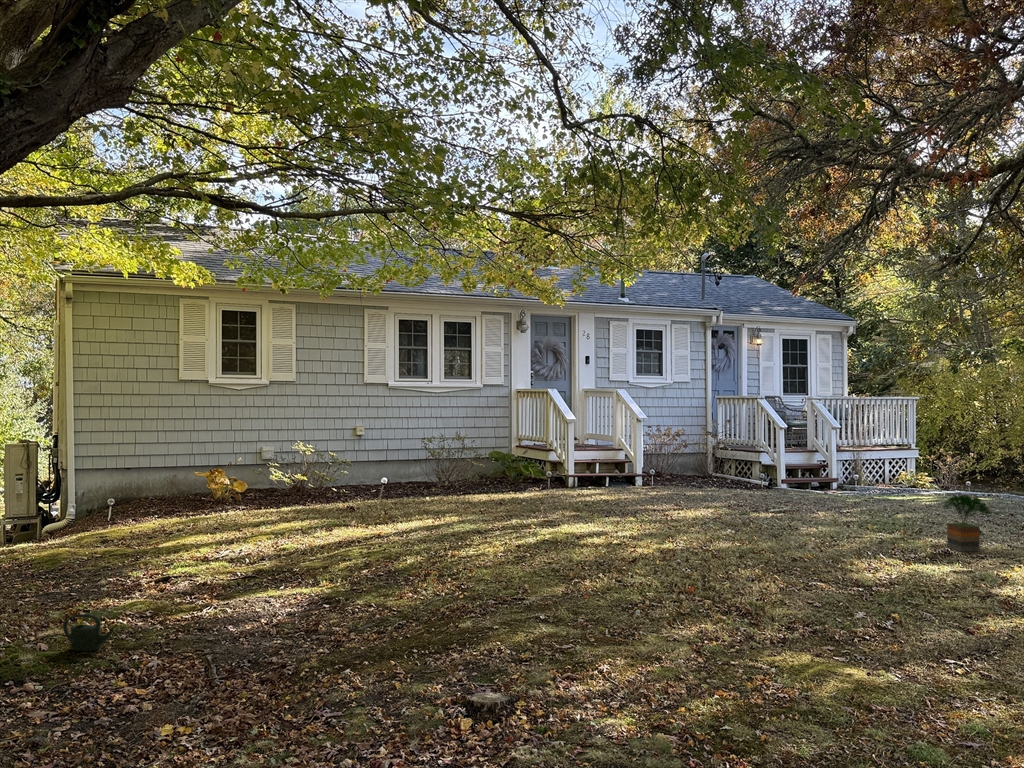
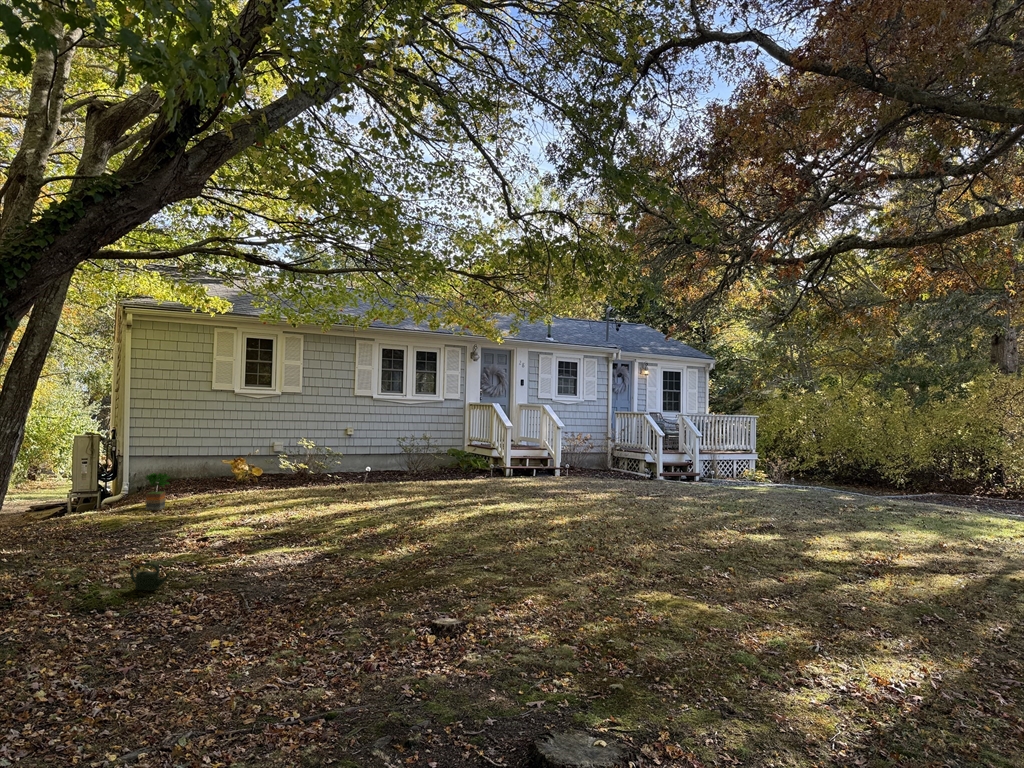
potted tree: present [943,495,990,552] -> present [145,473,171,510]

